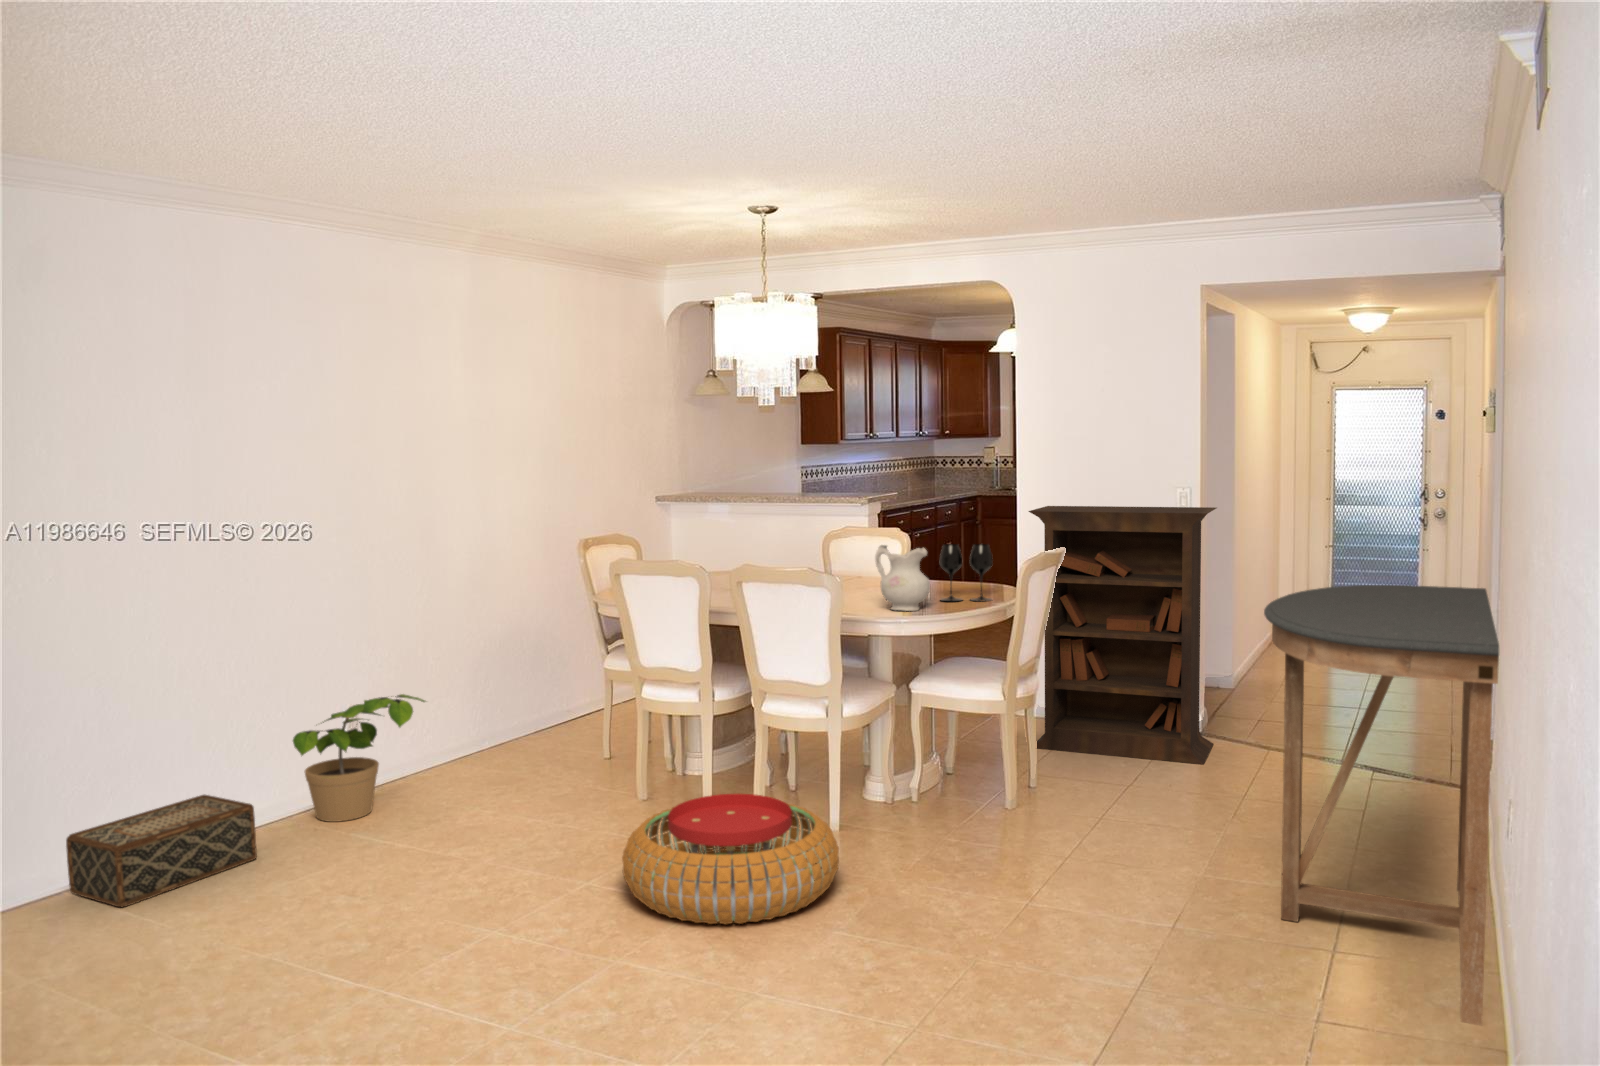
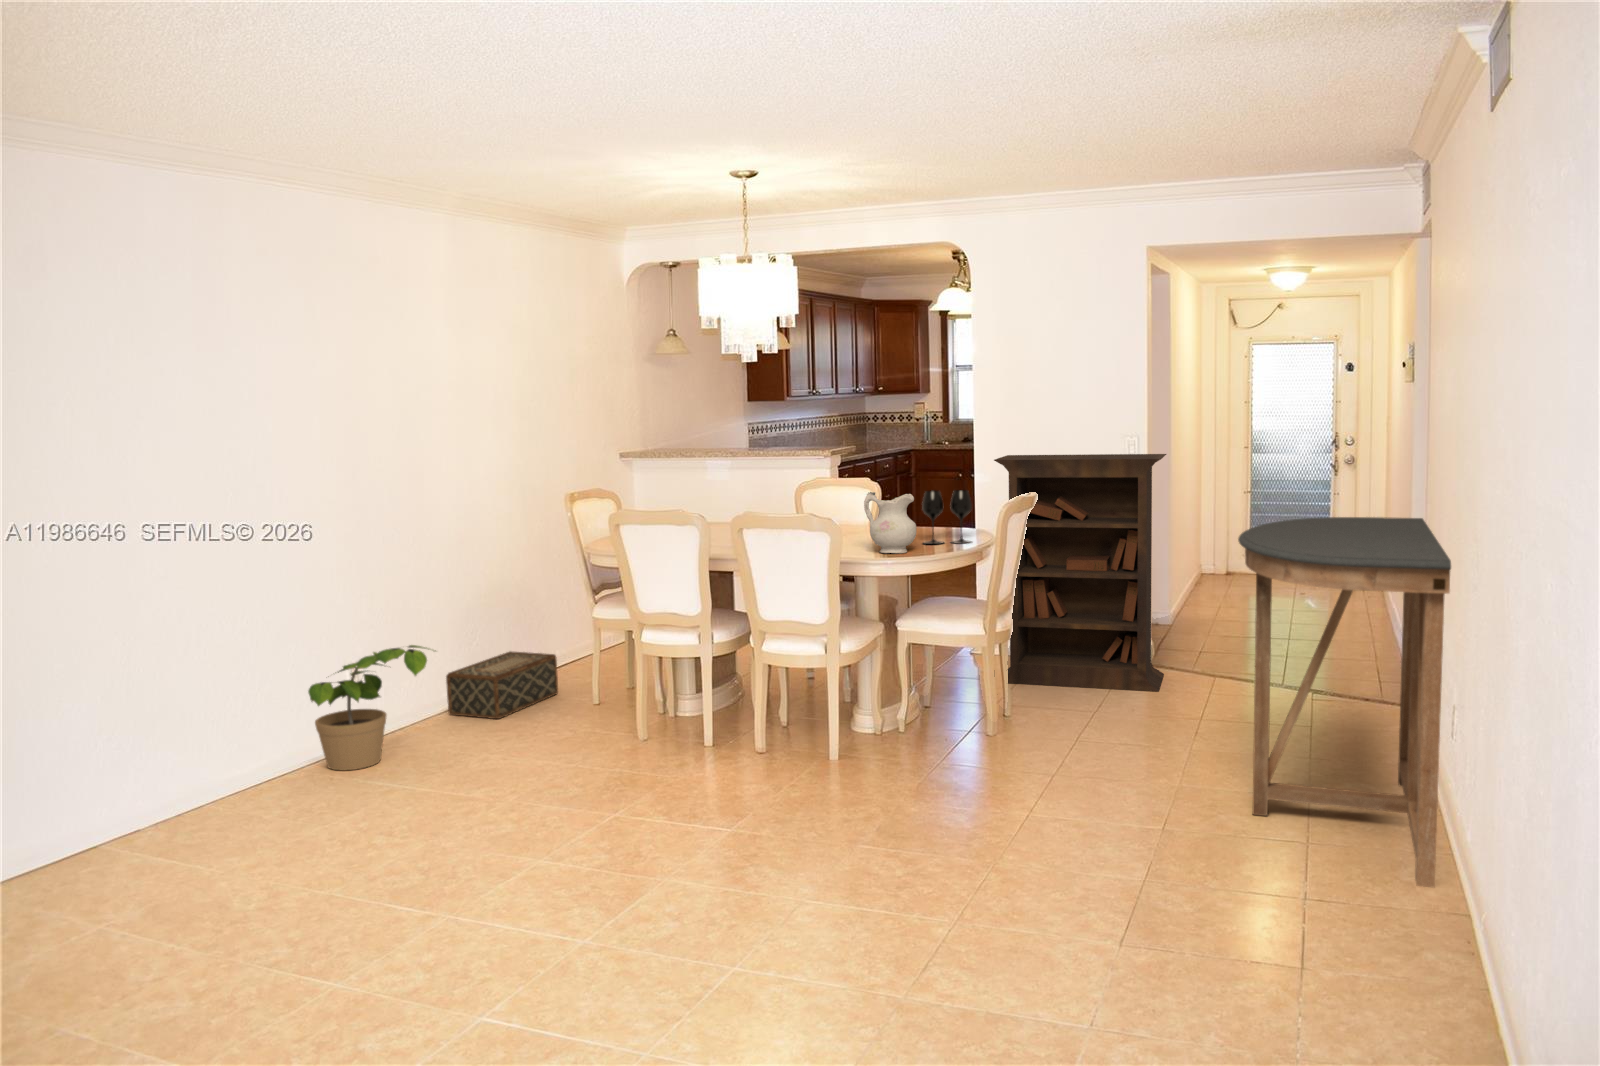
pouf: present [622,794,839,924] -> none [652,725,854,841]
woven basket: present [66,795,257,907] -> present [446,651,558,719]

